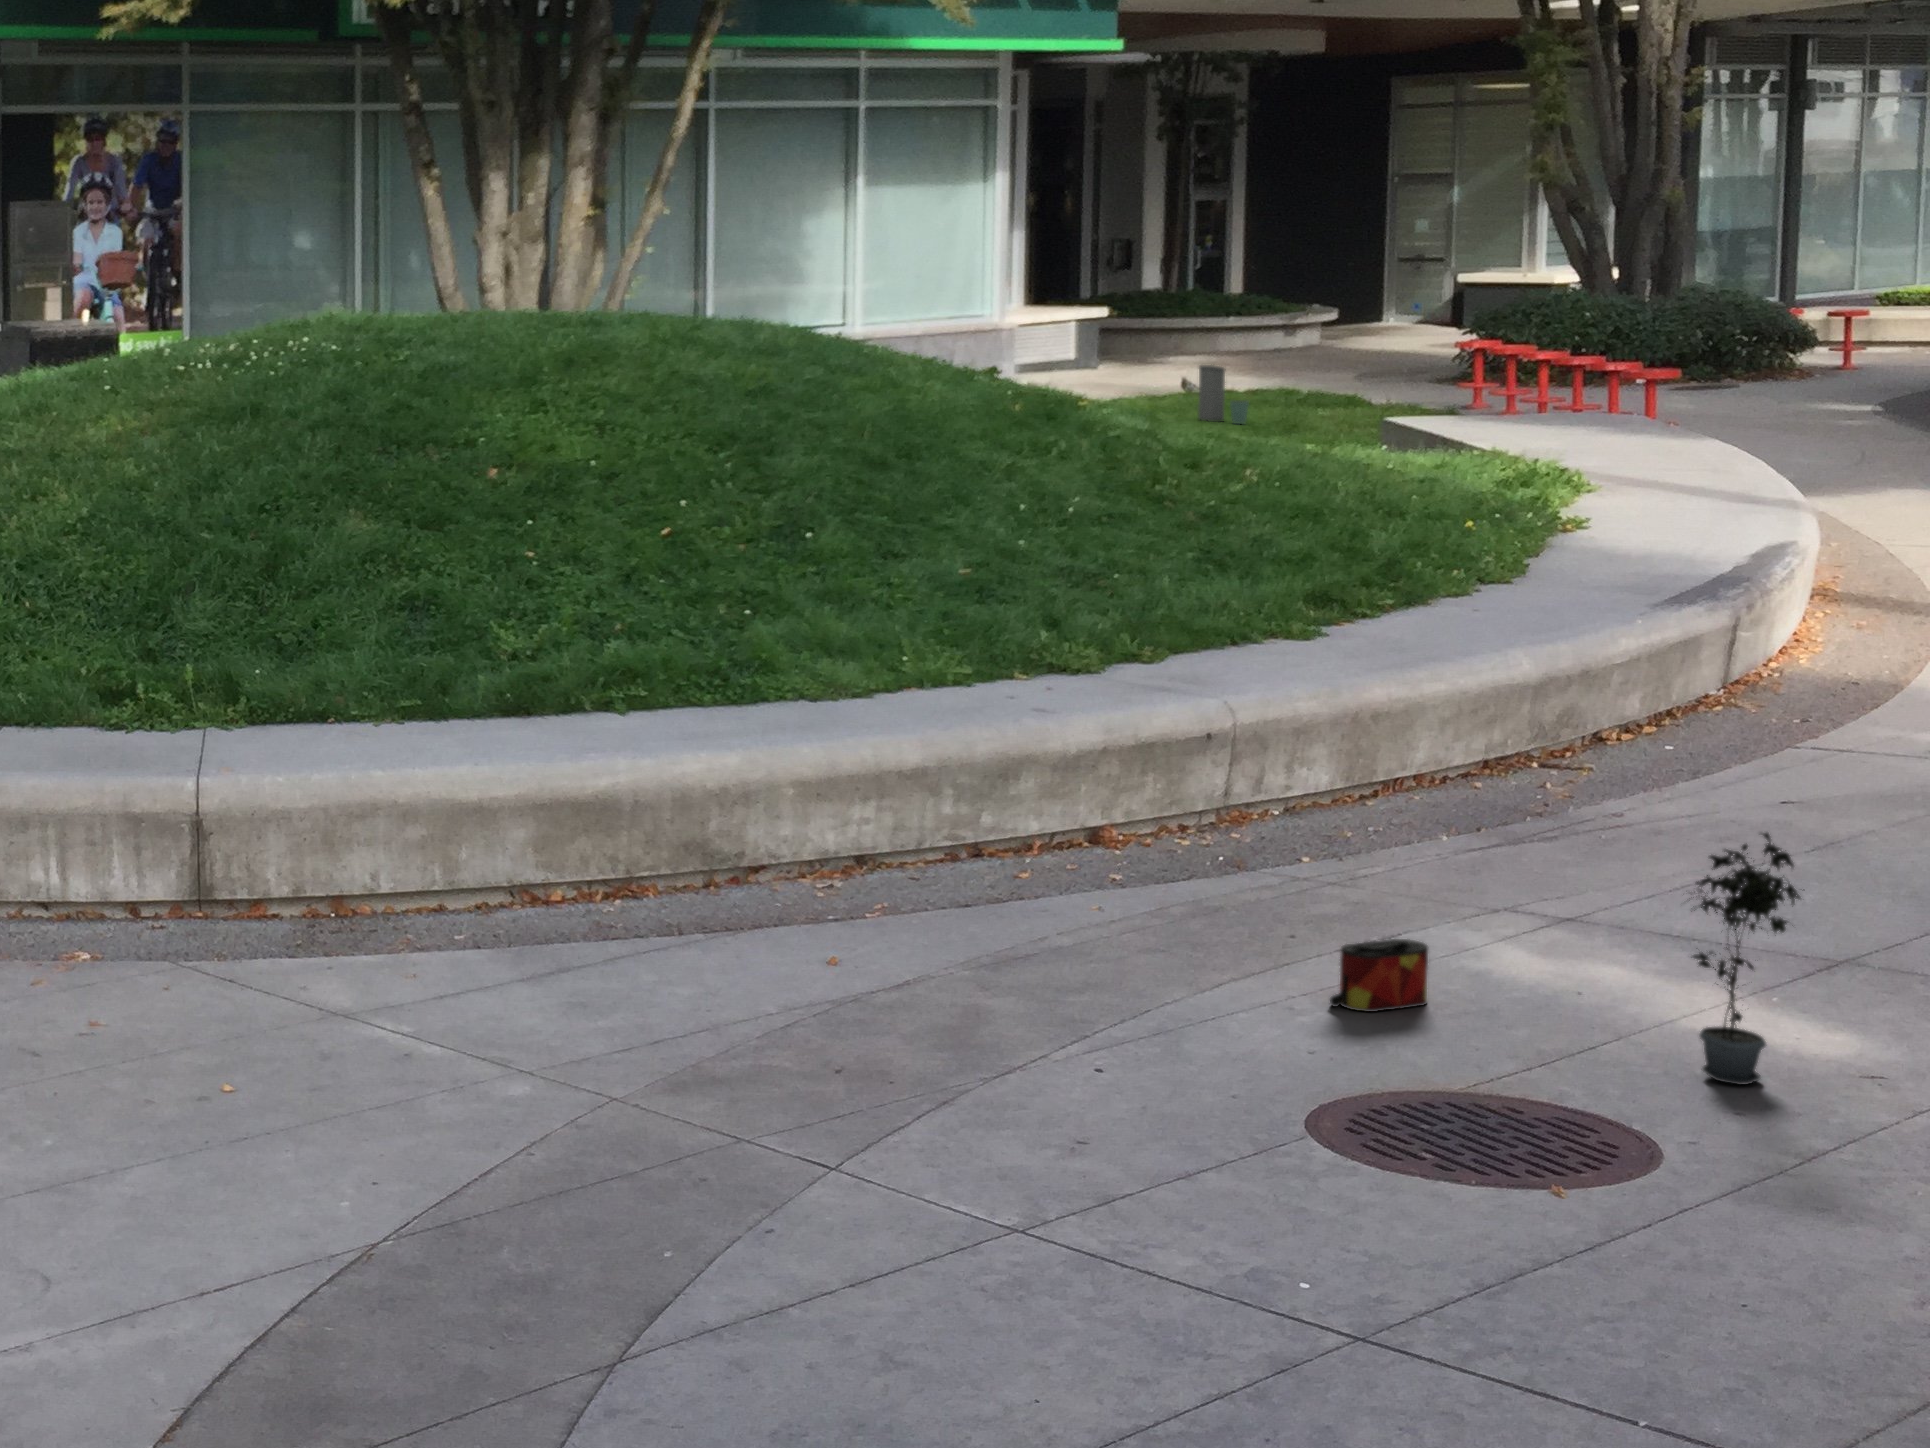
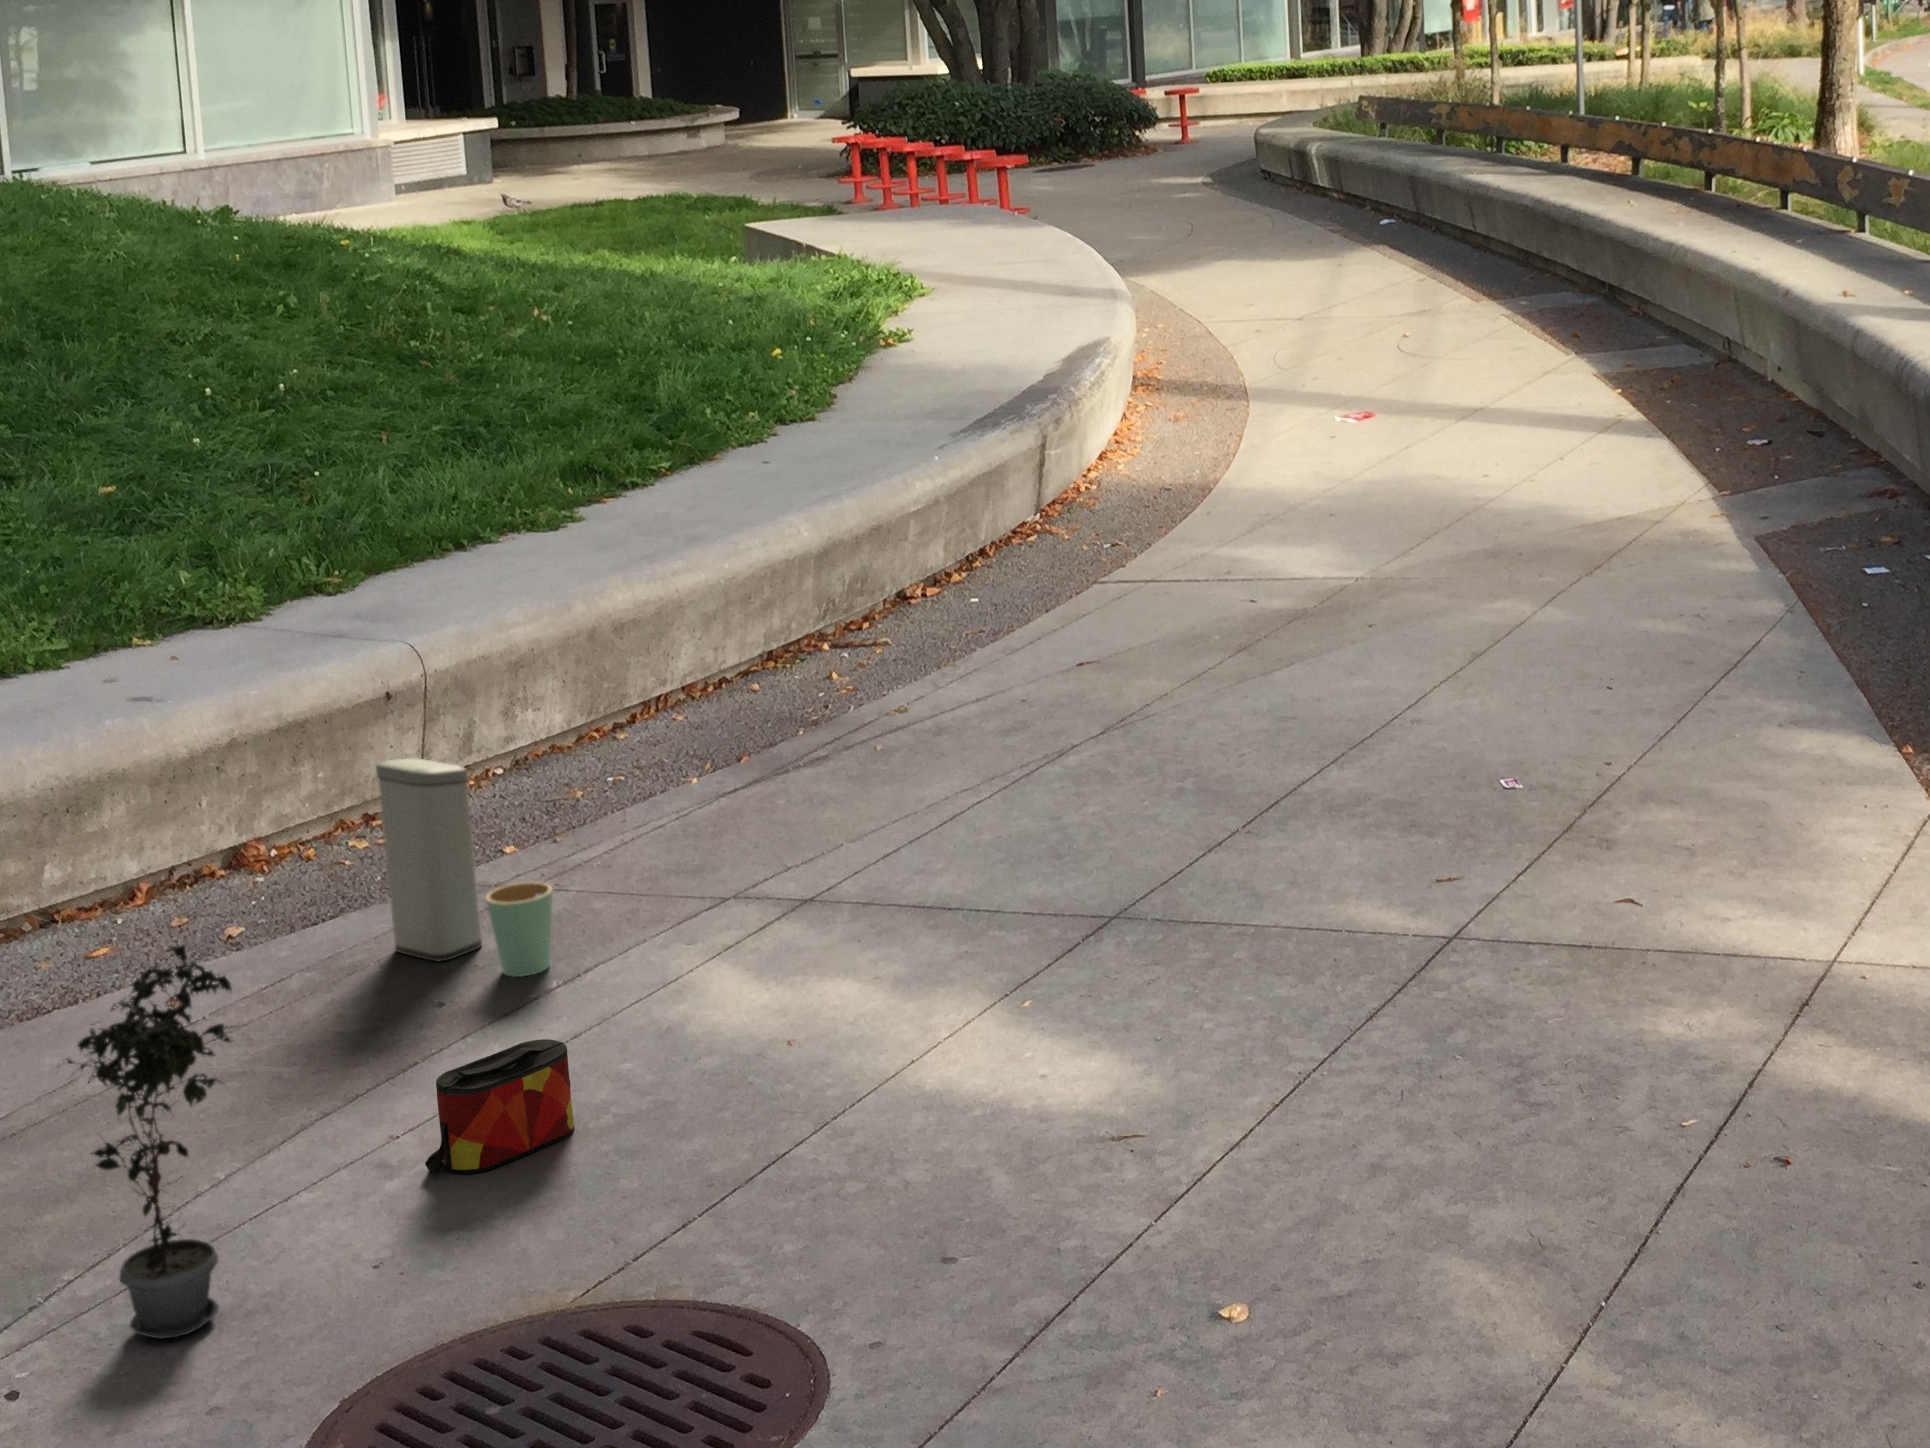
trash can: present [1198,365,1249,424] -> present [376,758,552,977]
potted plant: present [1691,833,1804,1085] -> present [63,945,232,1339]

